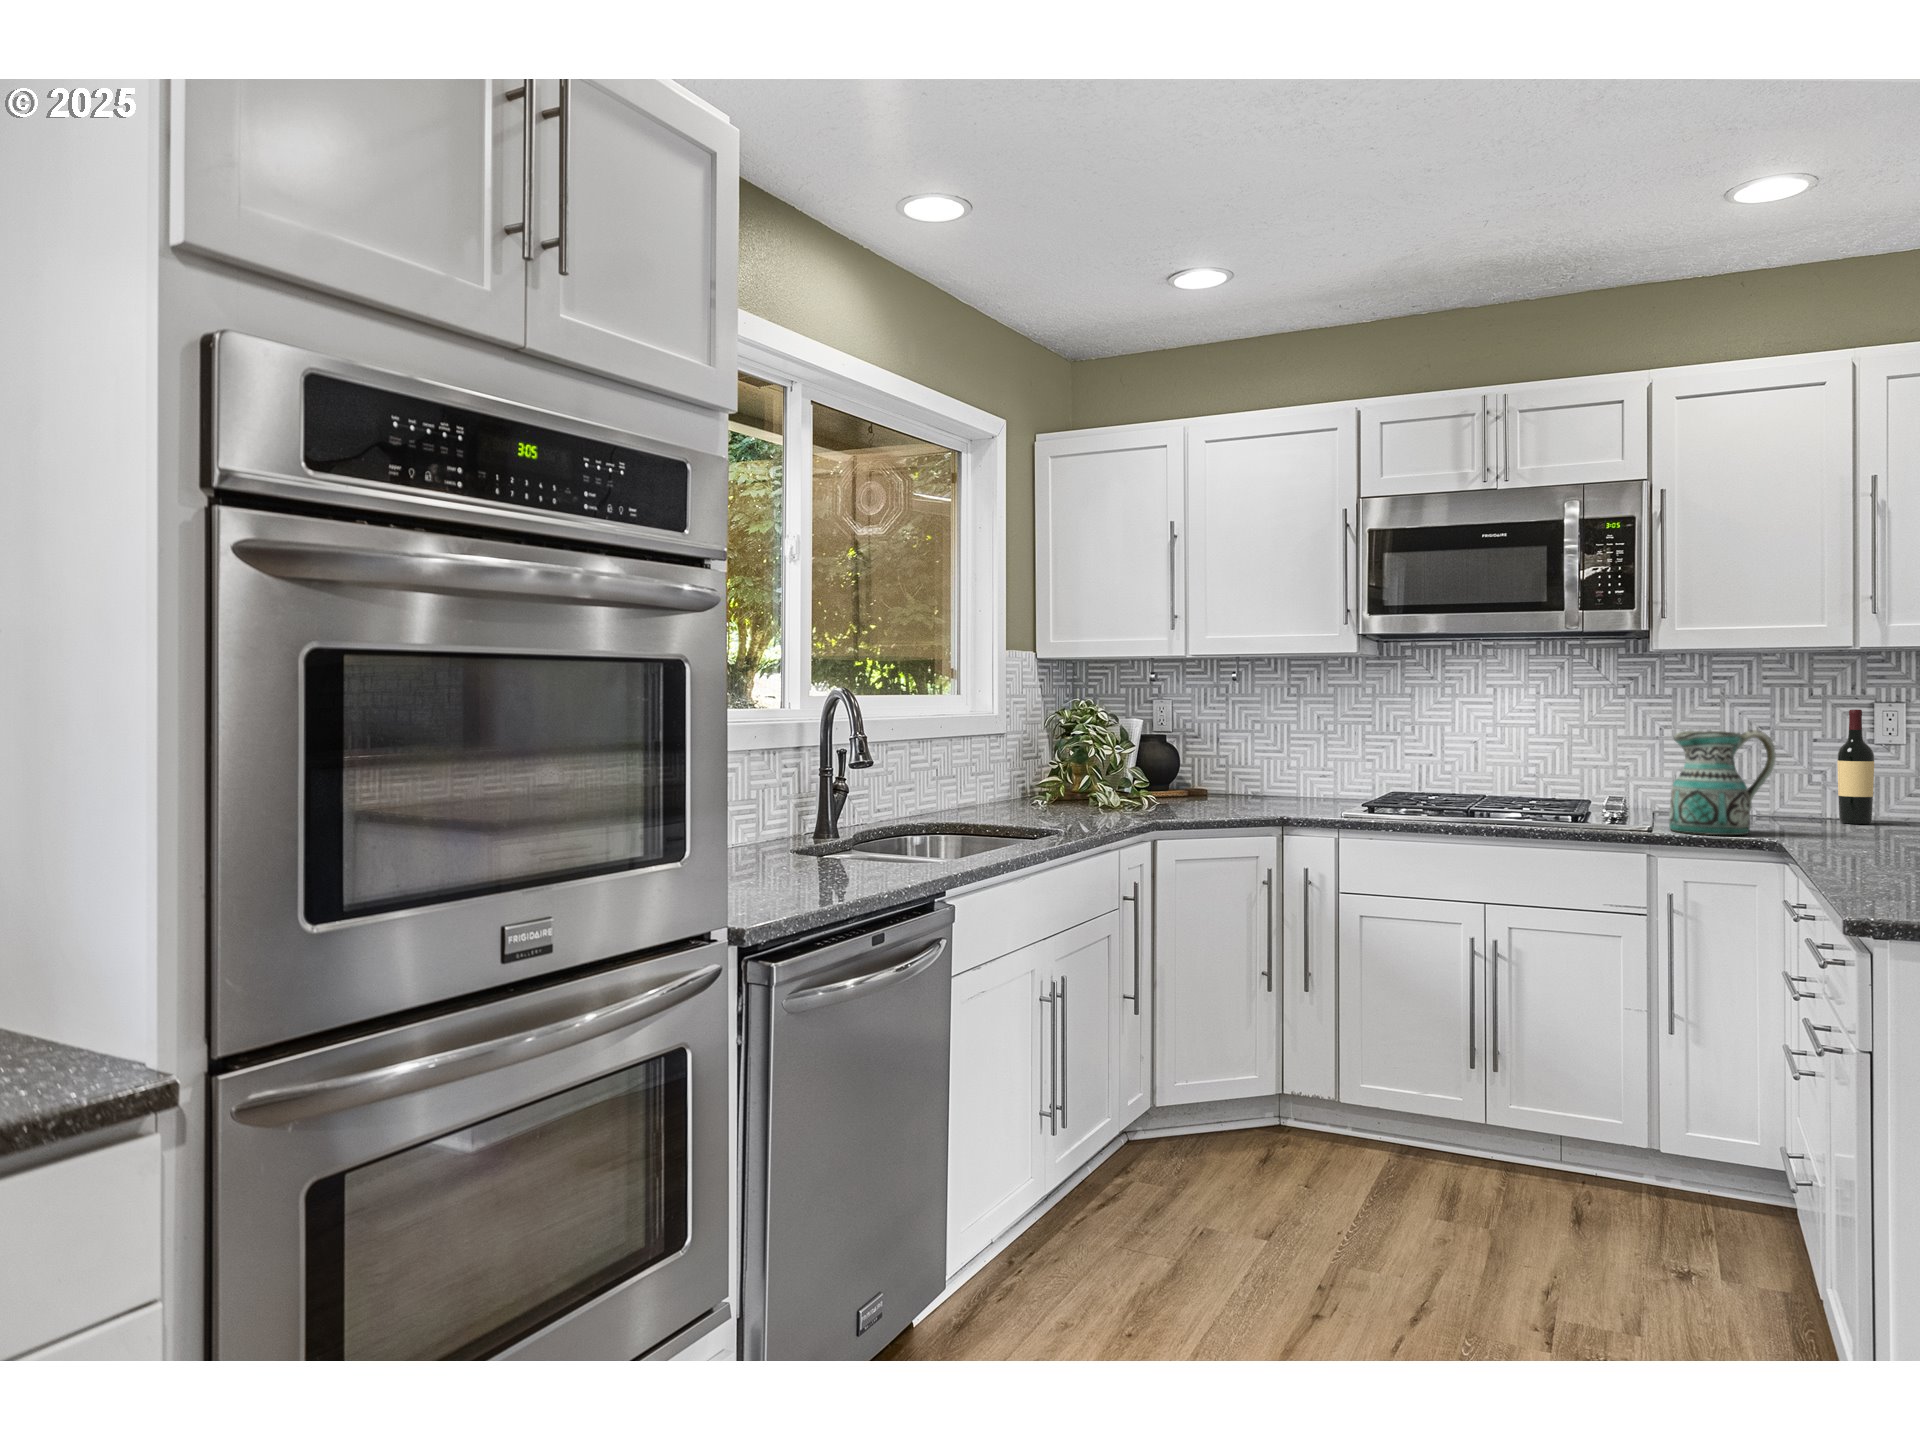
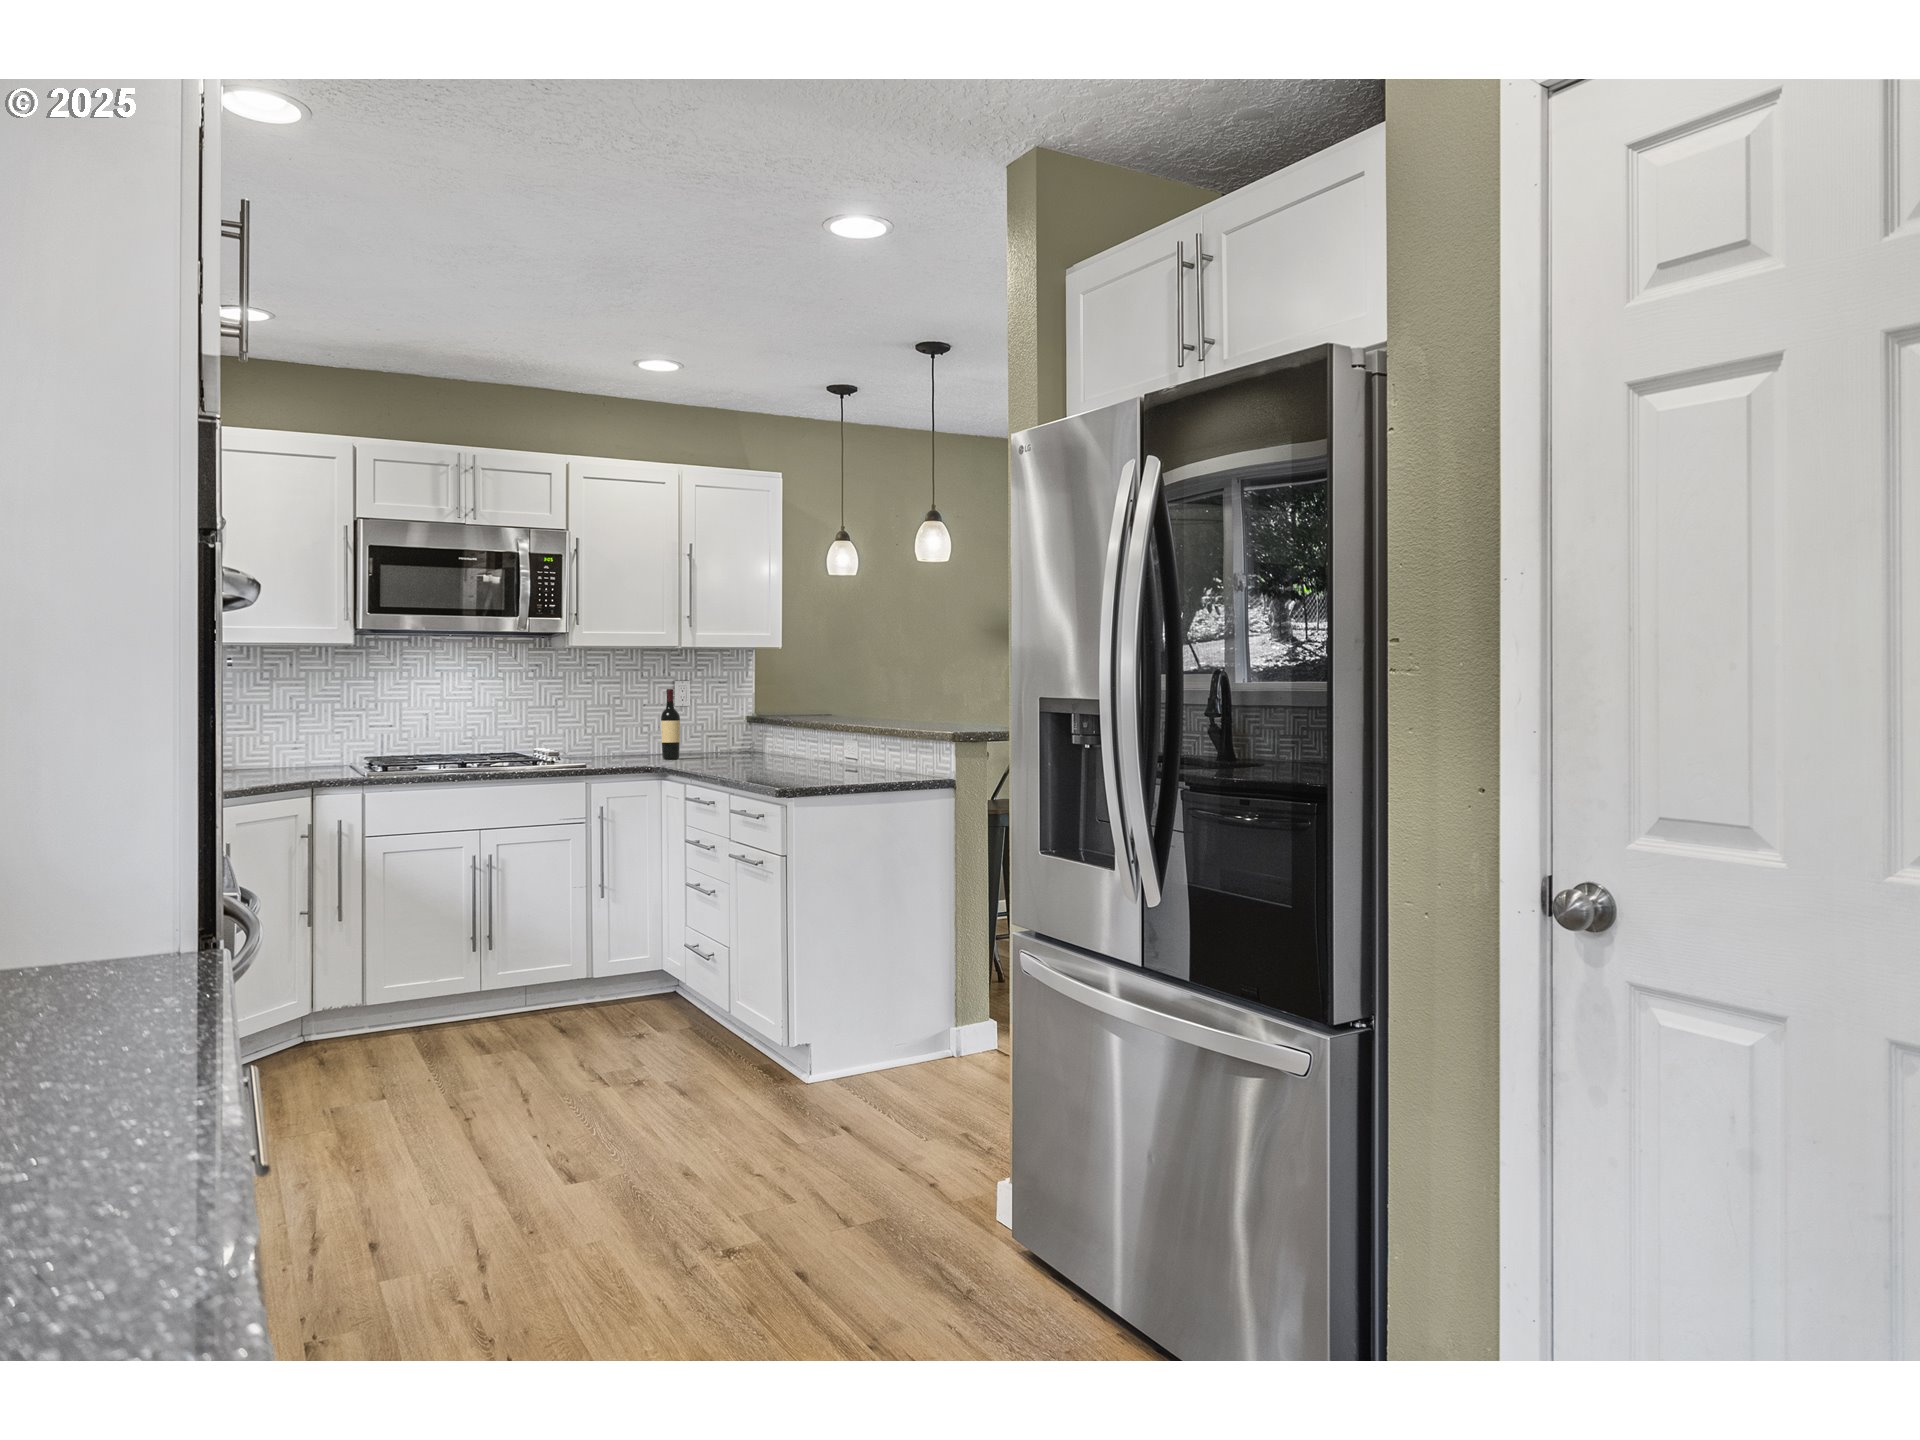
ceramic pitcher: present [1669,730,1776,835] -> none [597,700,653,767]

